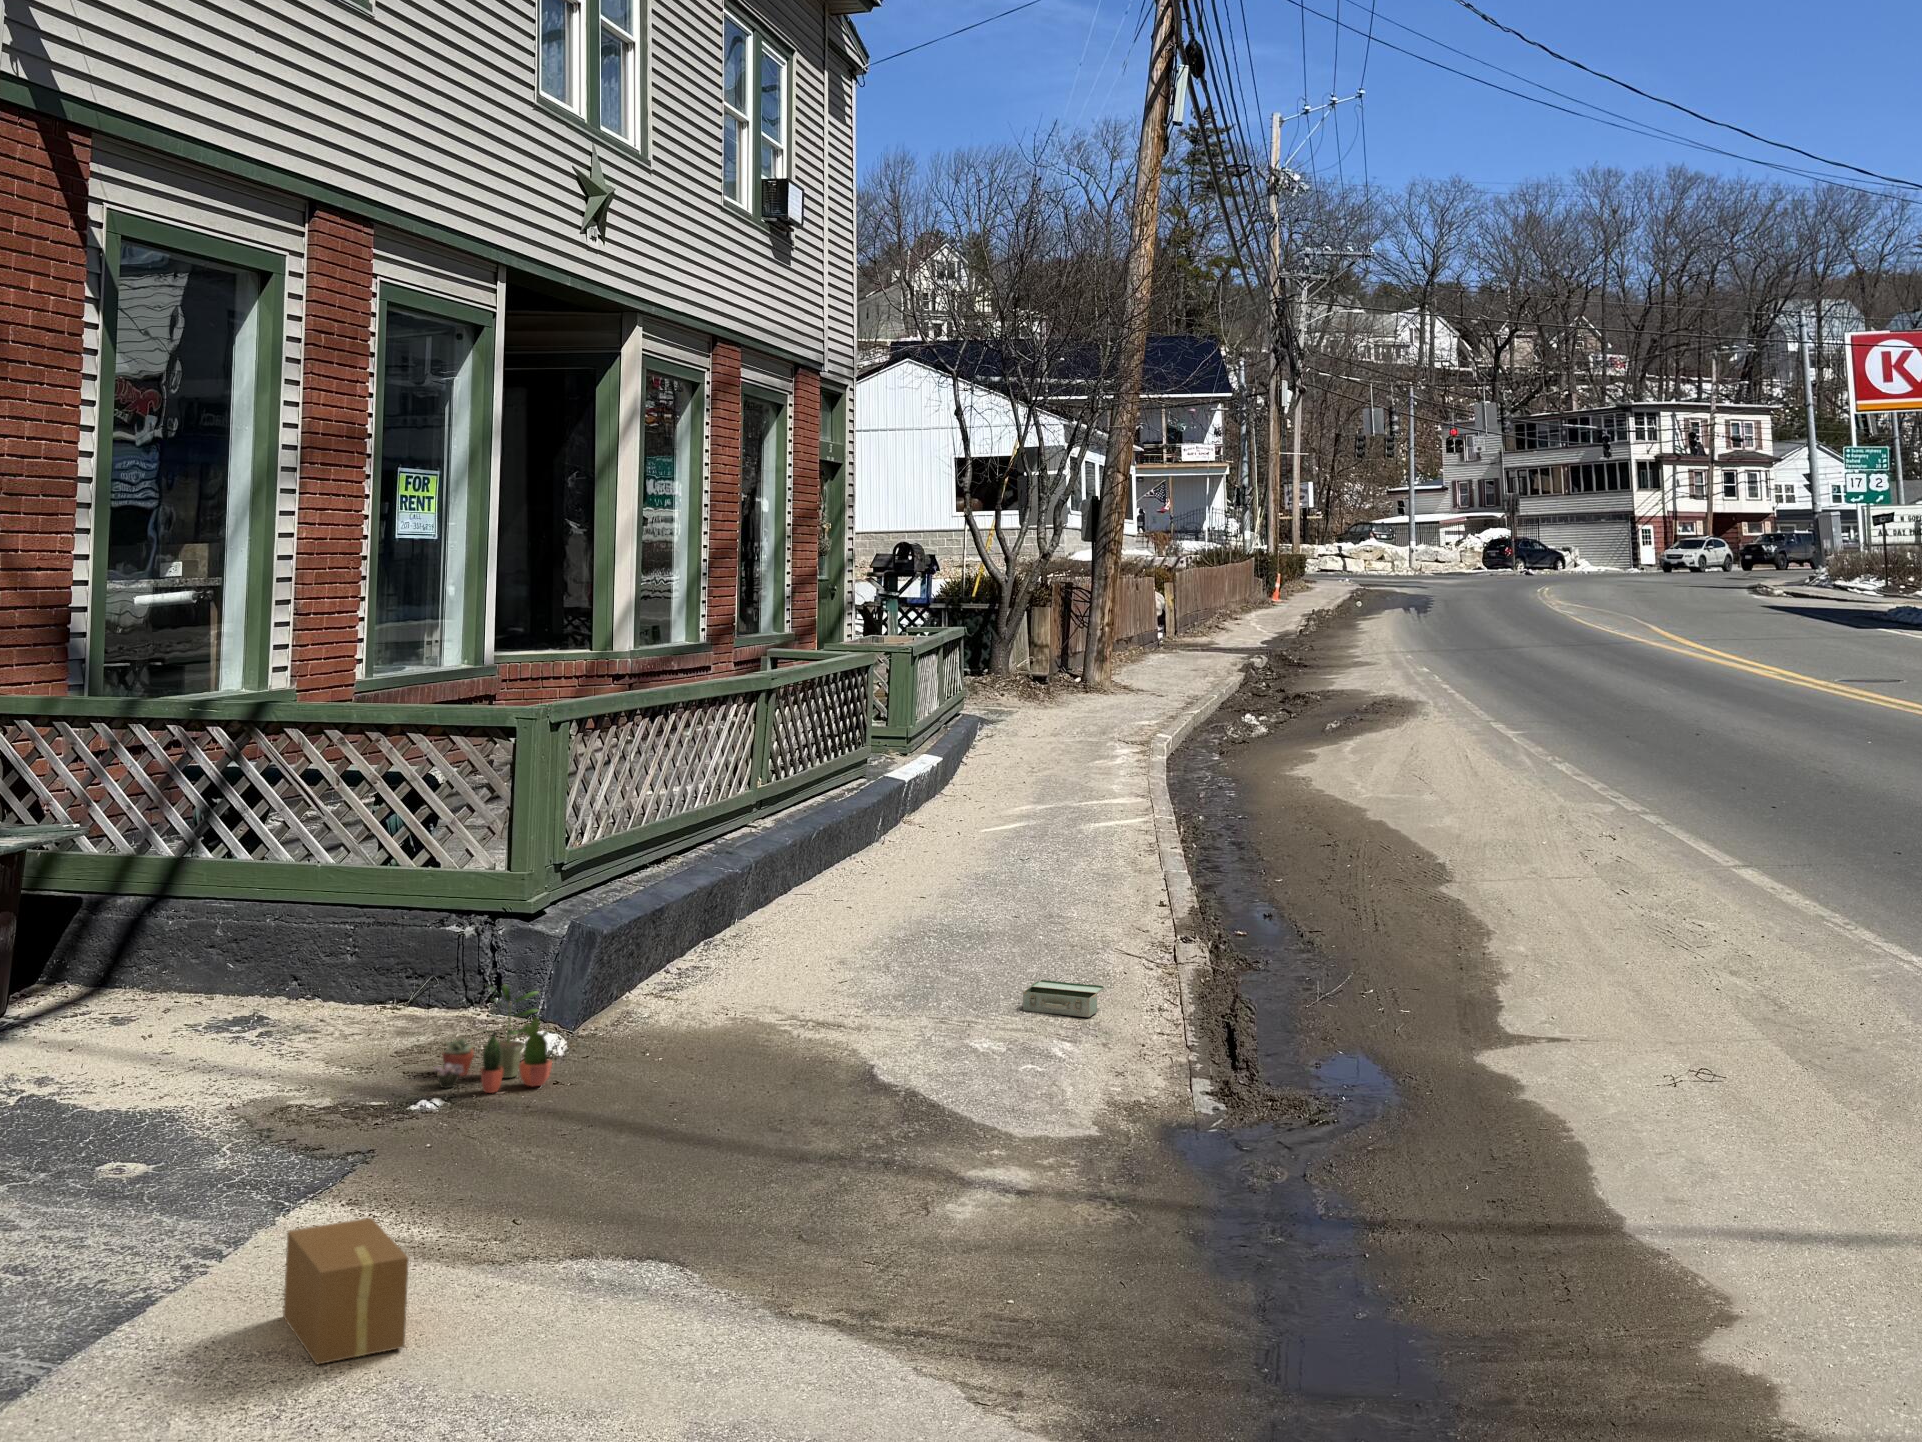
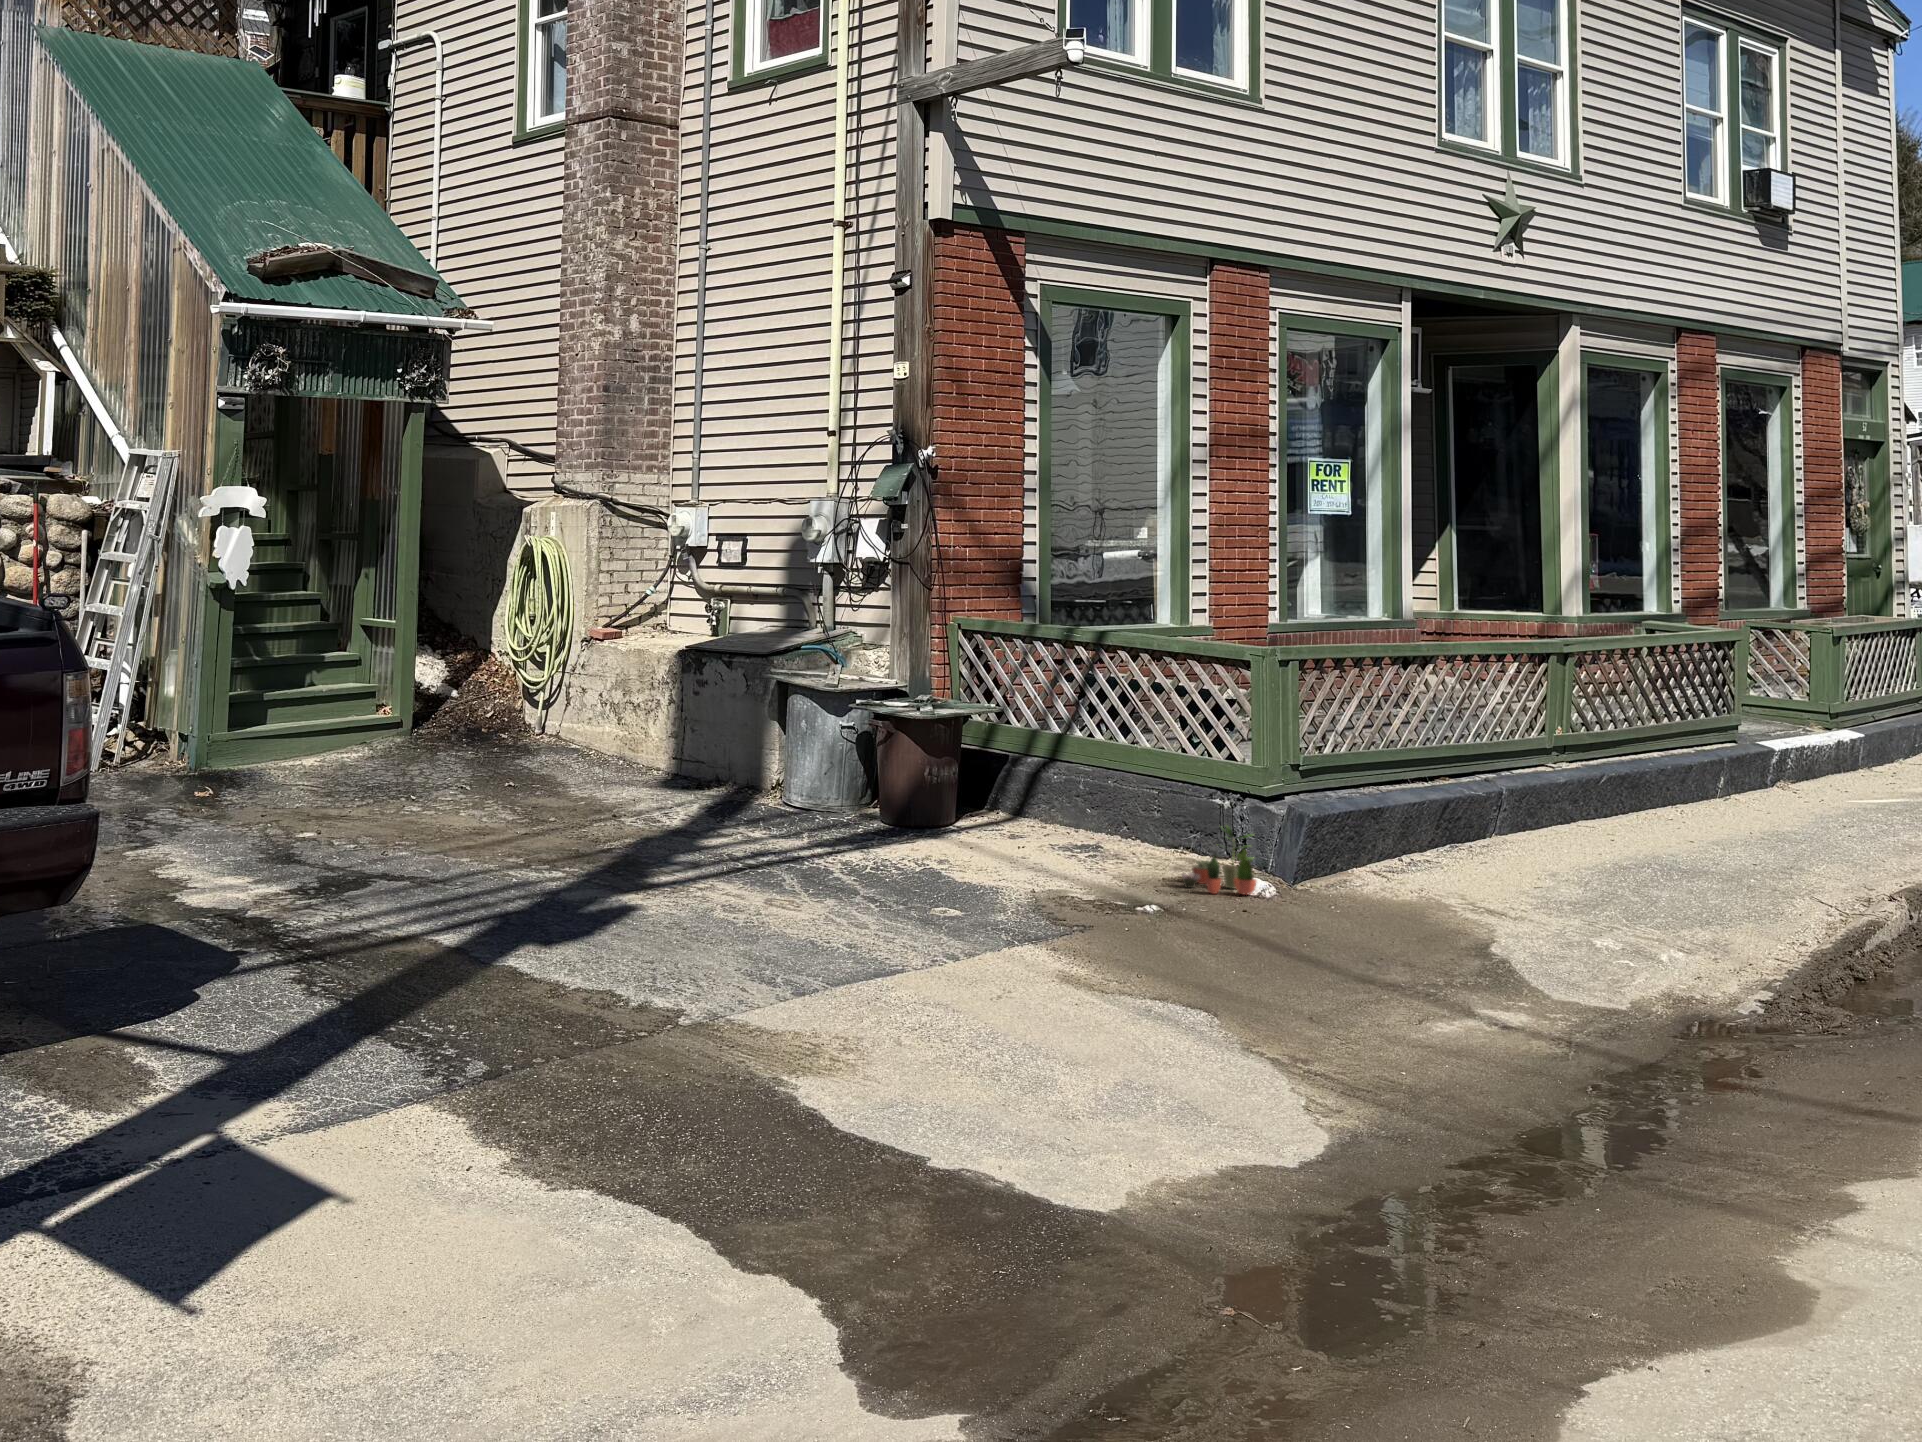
toolbox: present [1023,980,1105,1017] -> none [1667,889,1741,919]
cardboard box: present [283,1218,409,1365] -> none [1000,913,1050,979]

